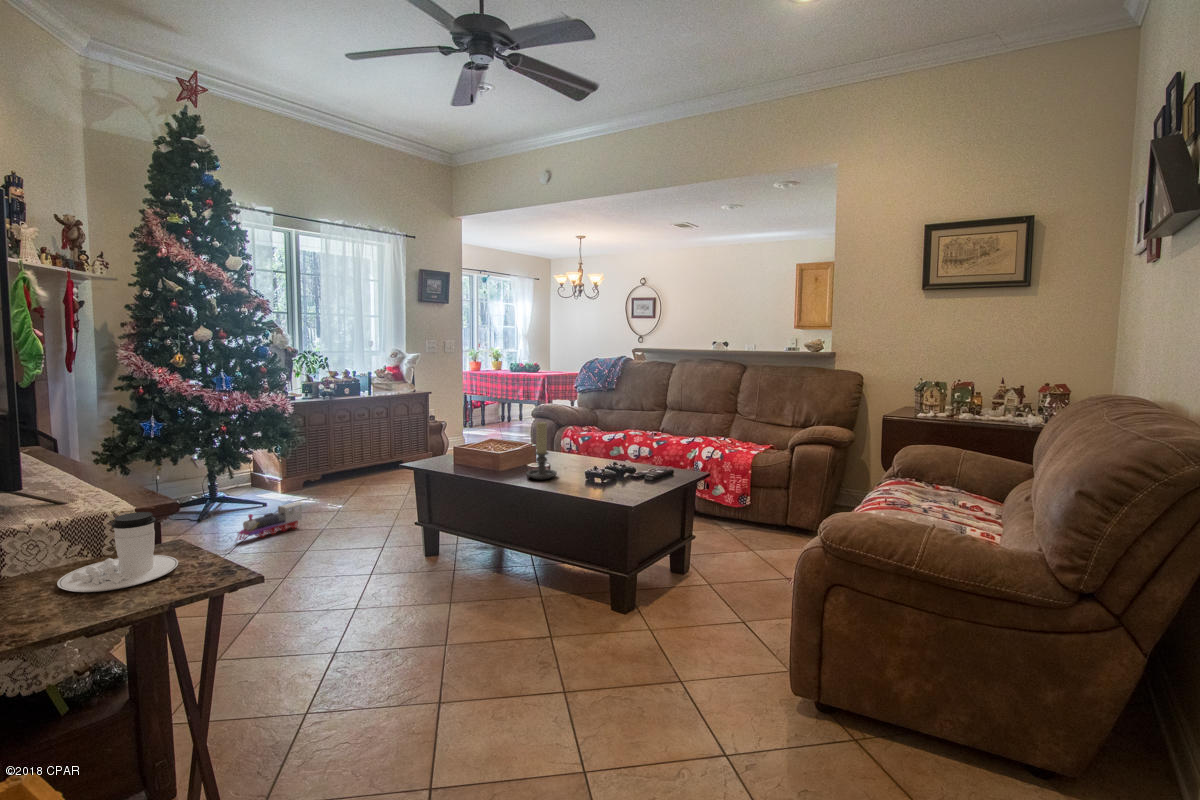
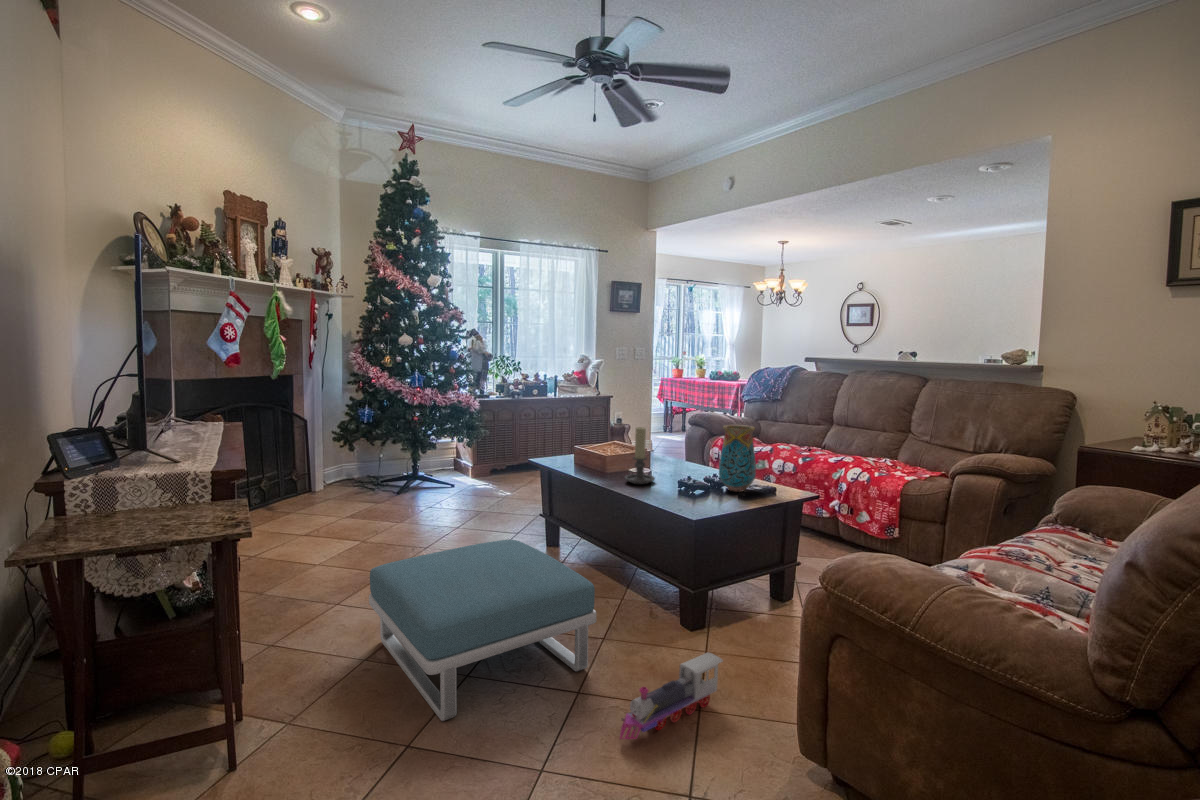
vase: none [621,414,656,477] -> present [719,425,756,492]
toy train: present [236,501,304,540] -> present [620,653,723,739]
coffee cup: present [57,512,178,592] -> none [128,473,217,528]
footstool: none [294,552,560,752] -> present [369,540,596,721]

